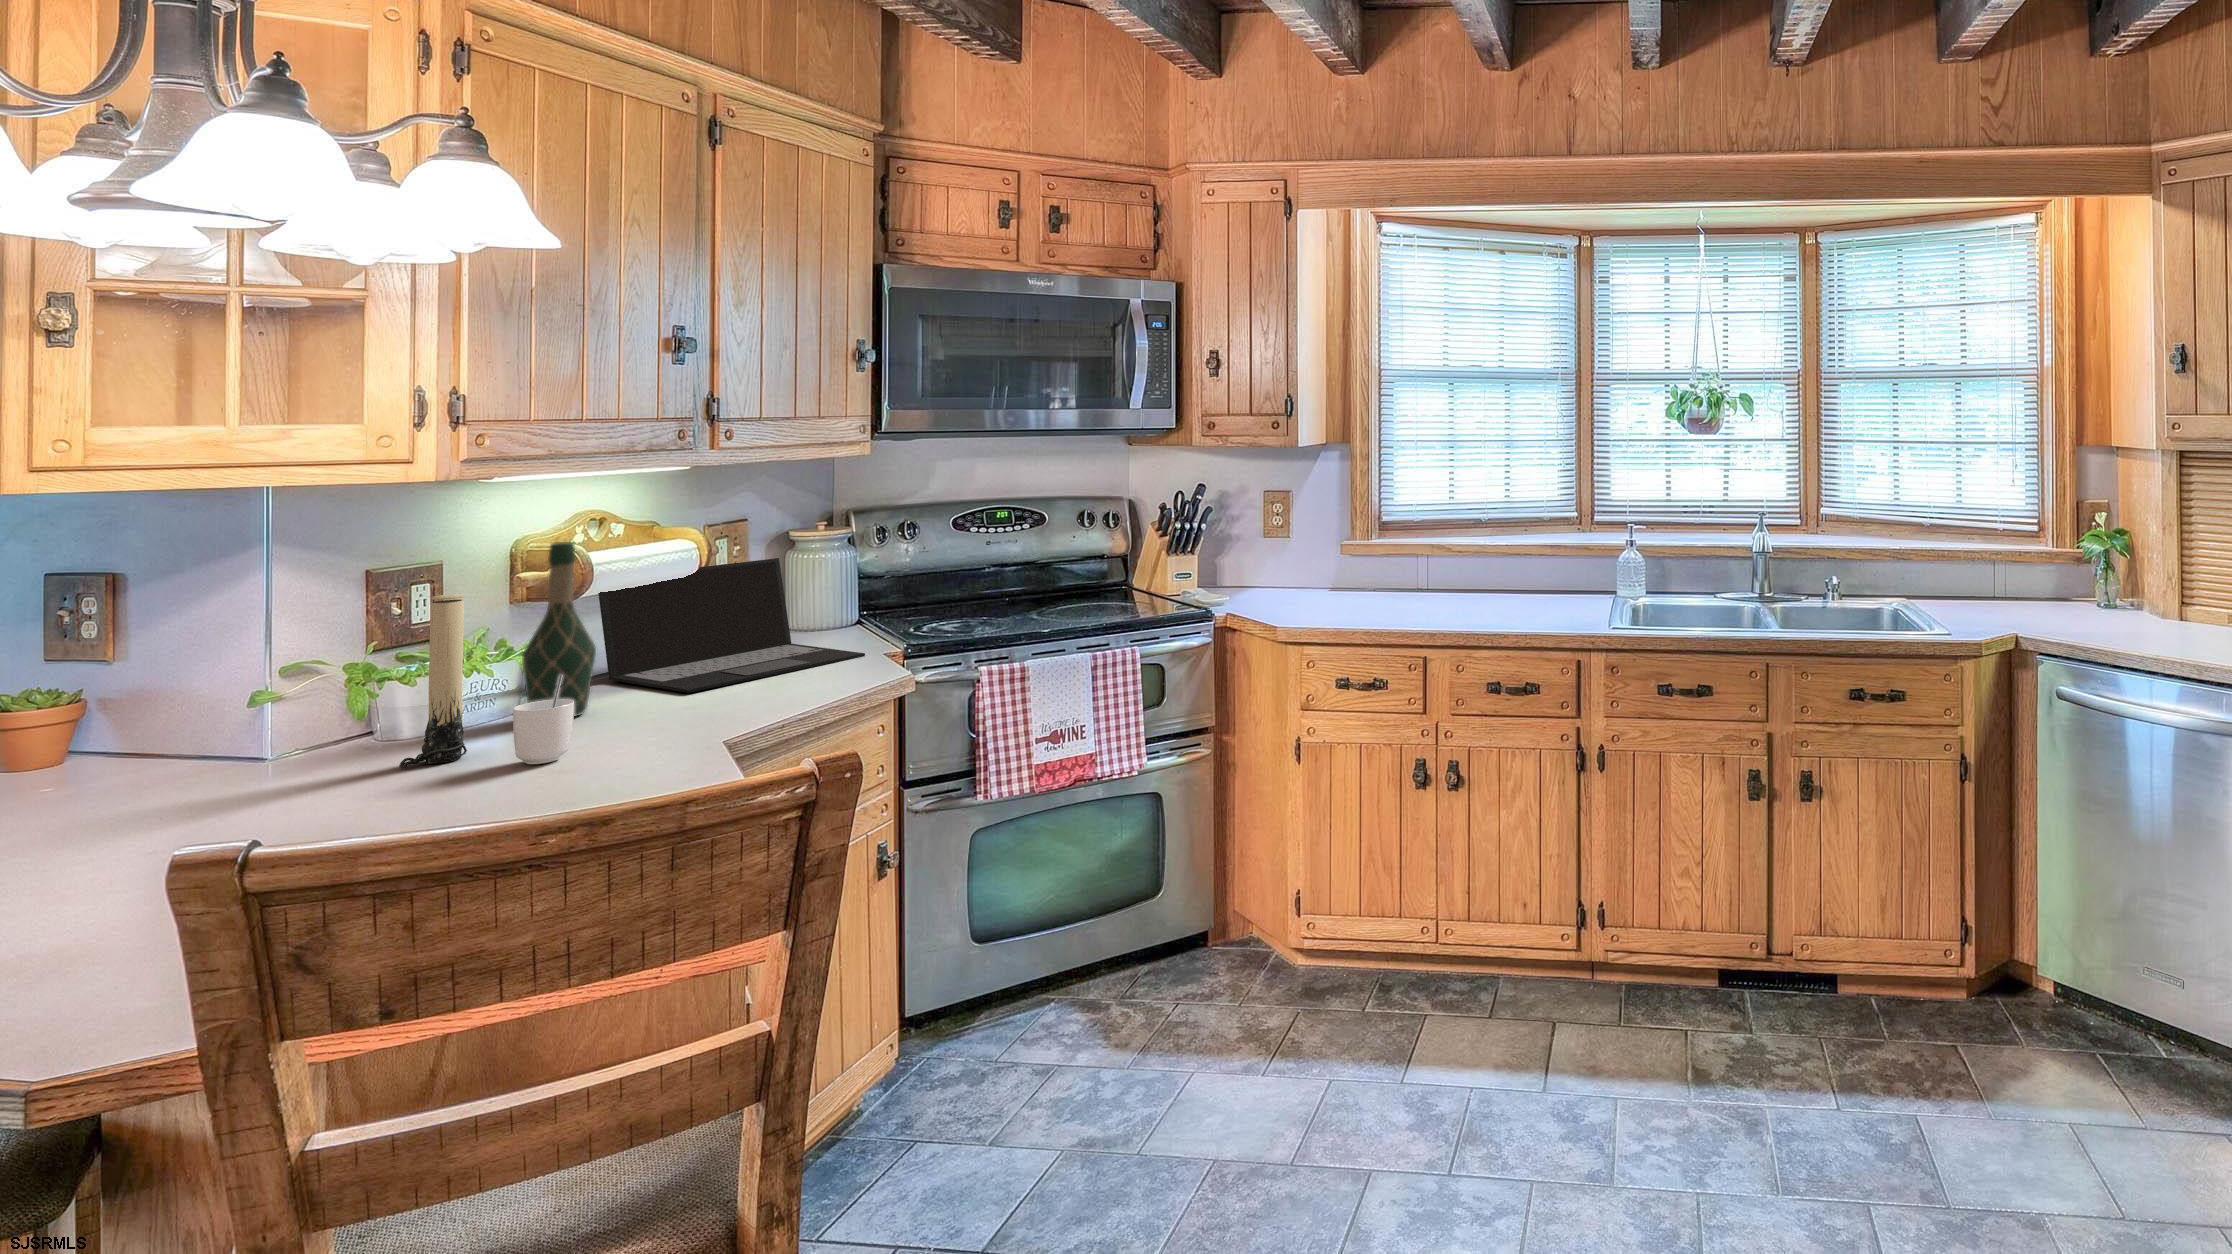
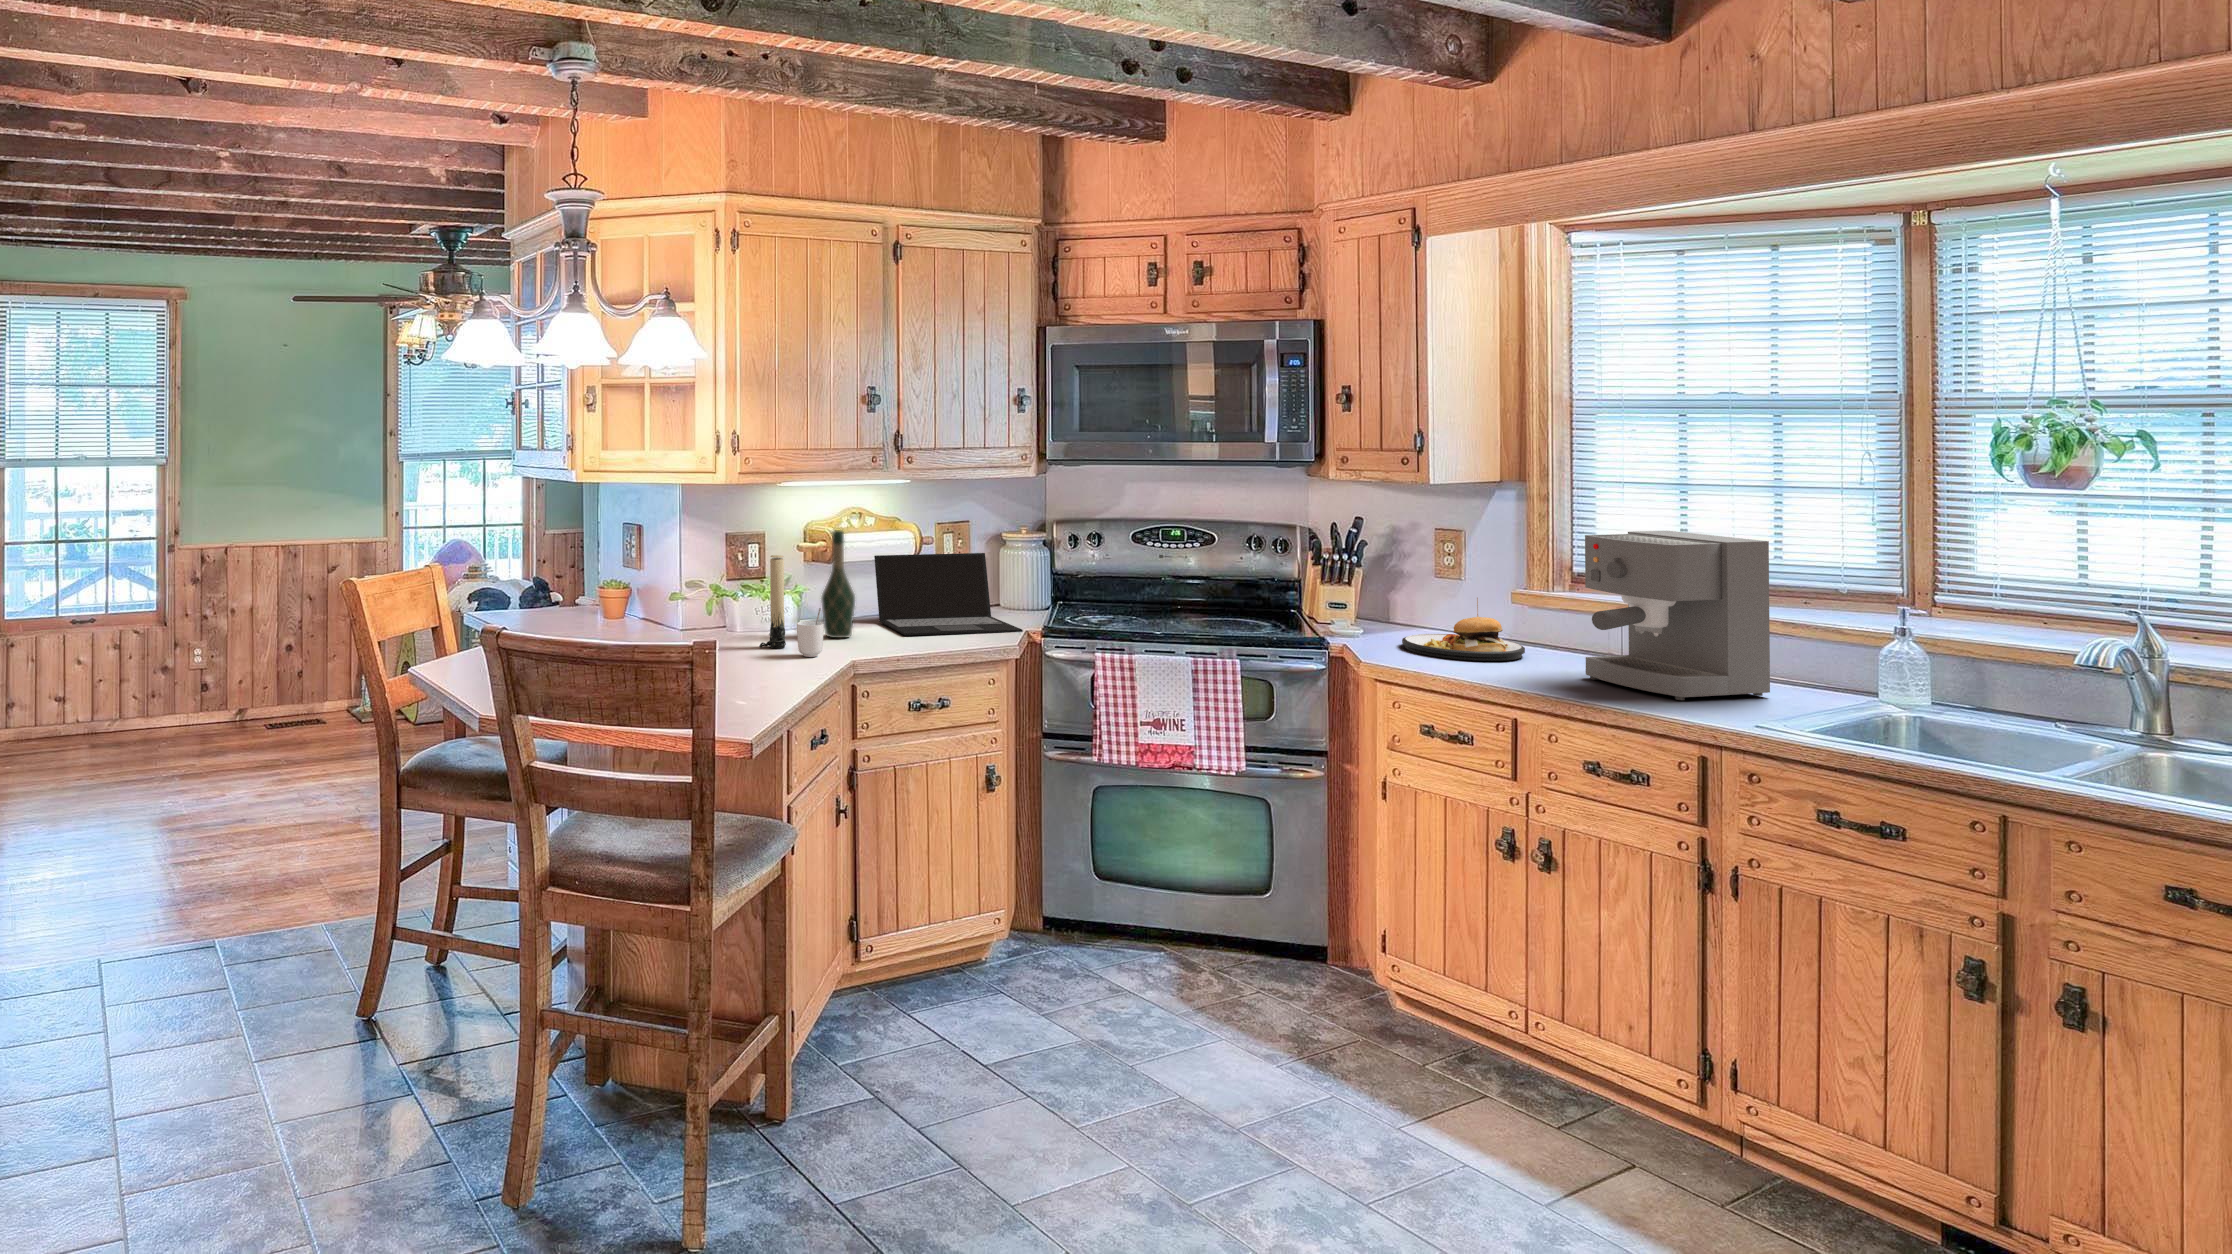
coffee maker: none [1445,477,1563,615] -> present [1585,531,1770,700]
plate: none [1276,549,1379,610] -> present [1402,598,1525,661]

